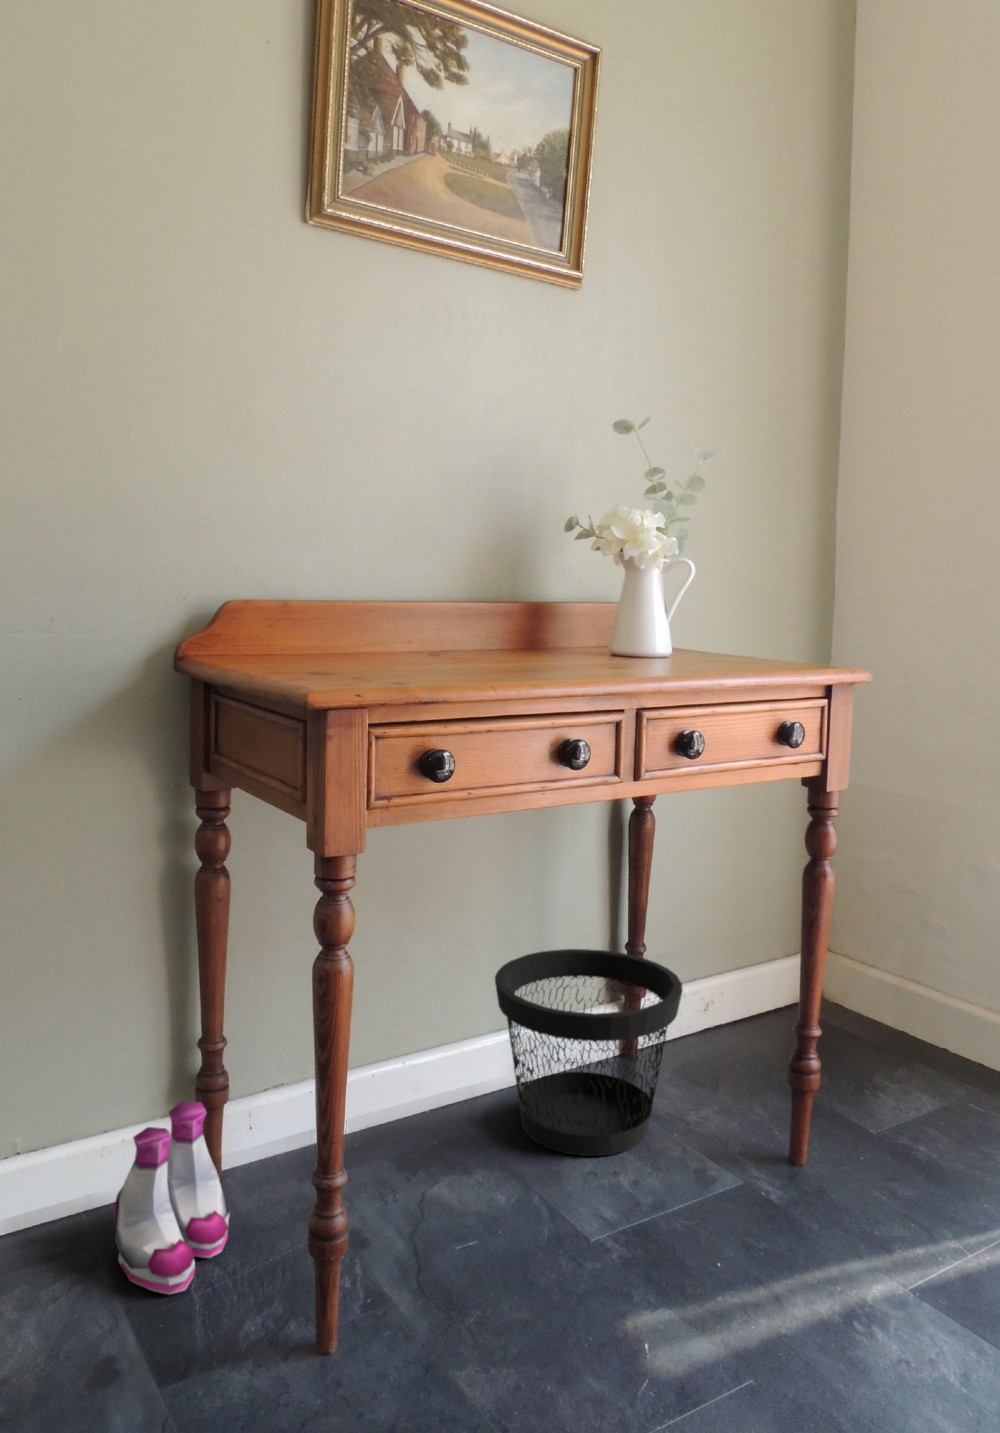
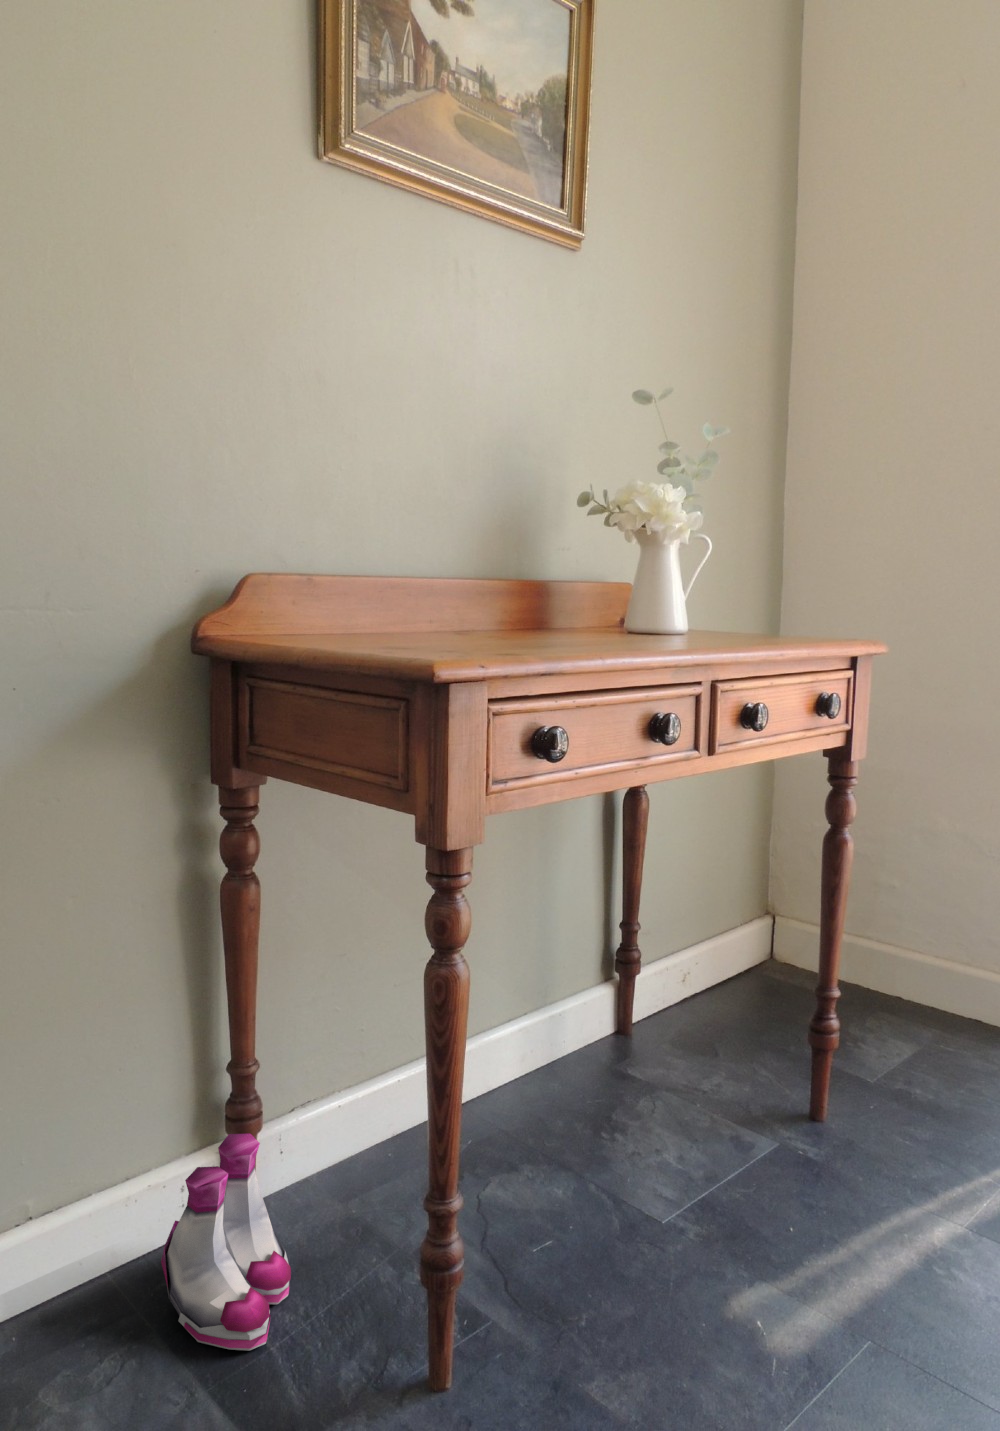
wastebasket: present [495,949,683,1156] -> none [517,934,713,1147]

